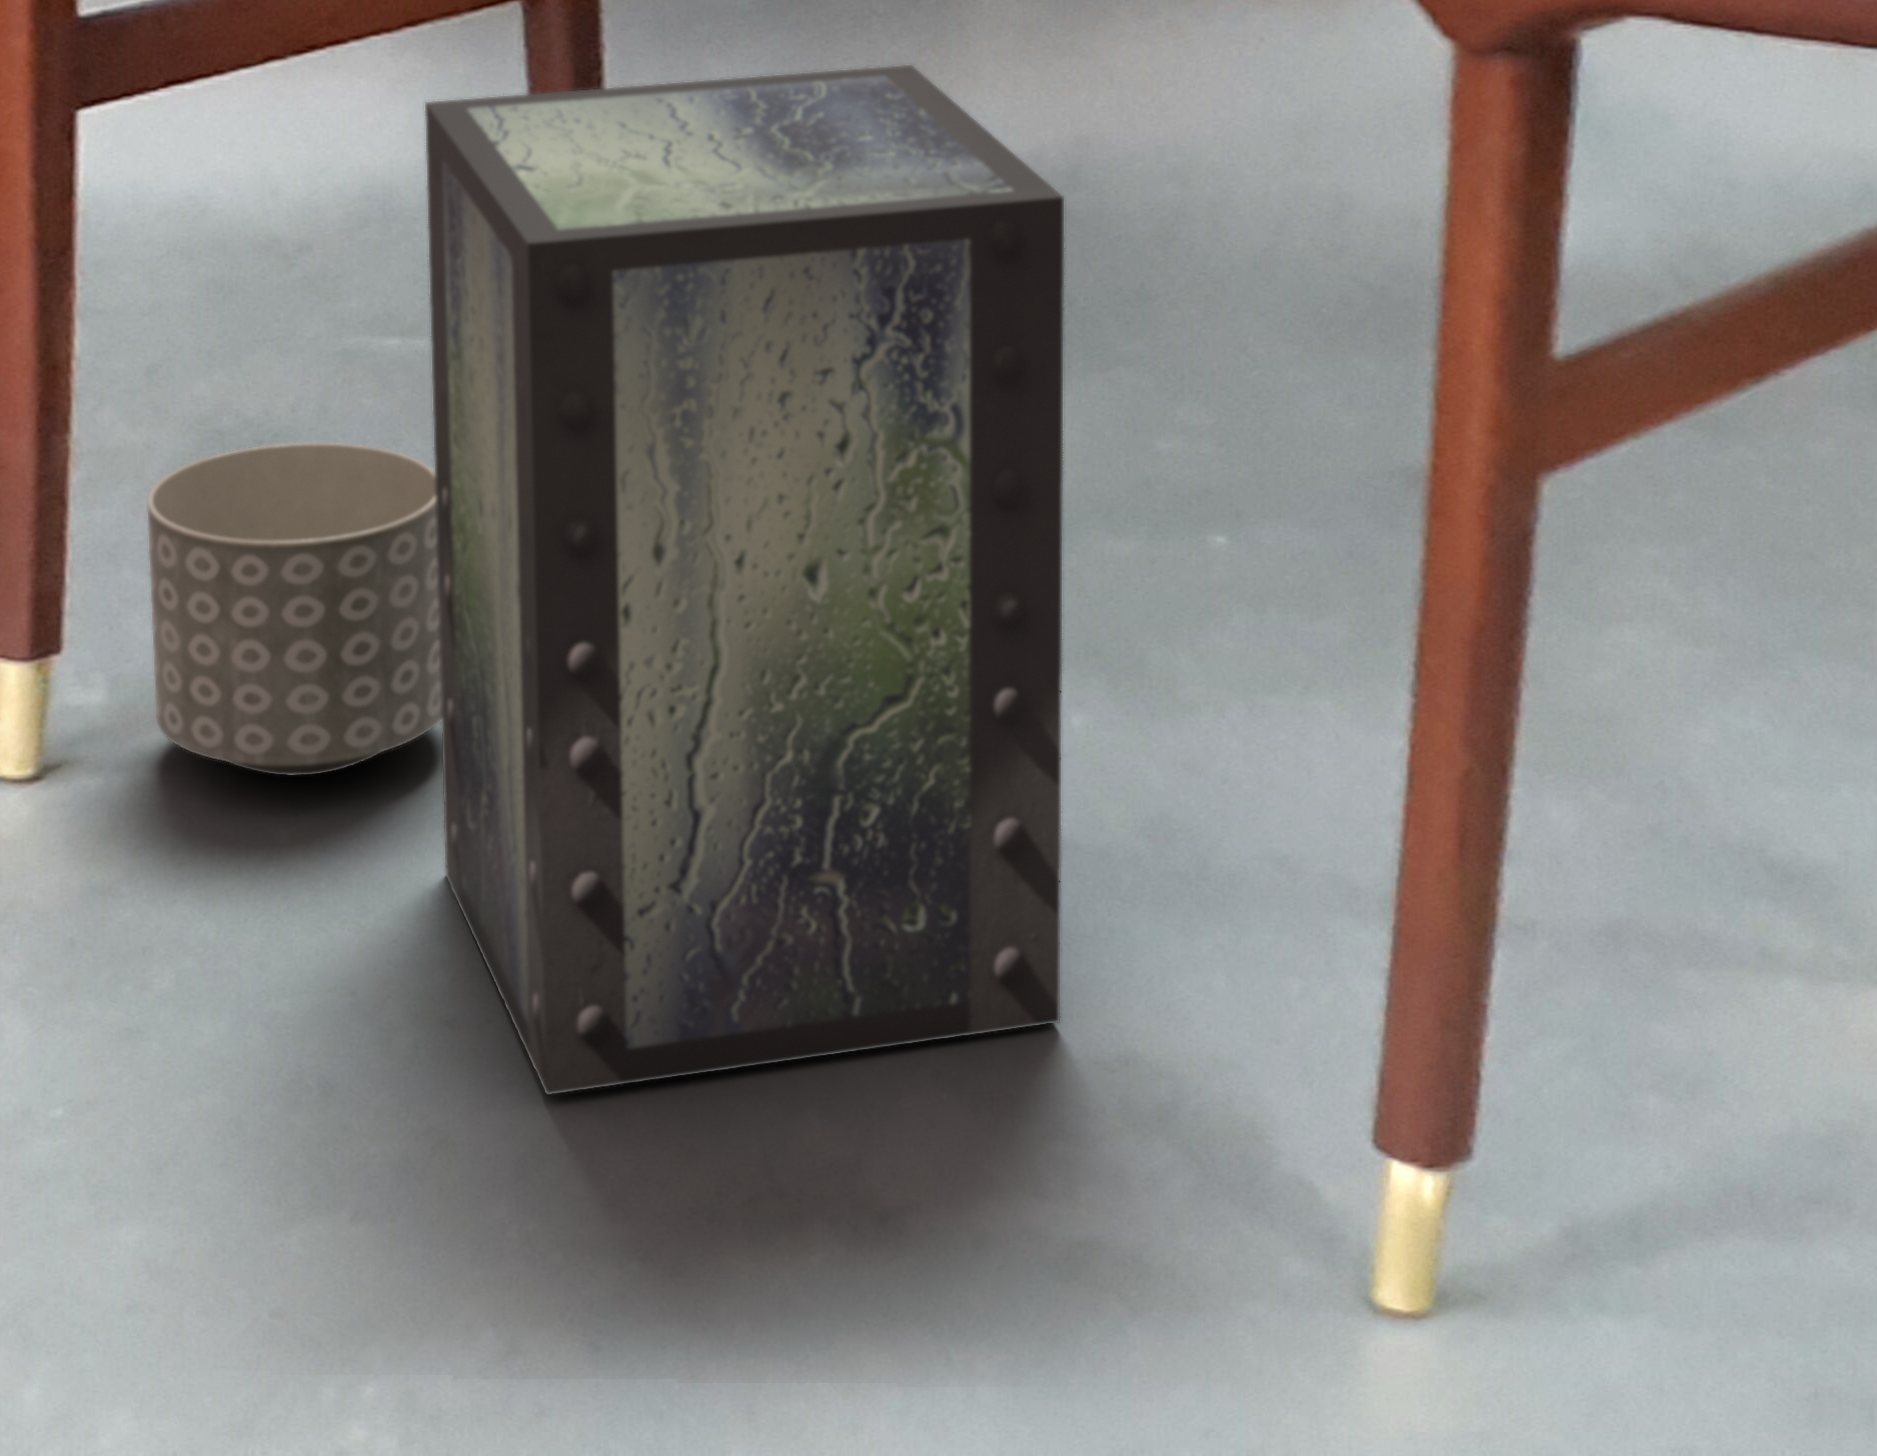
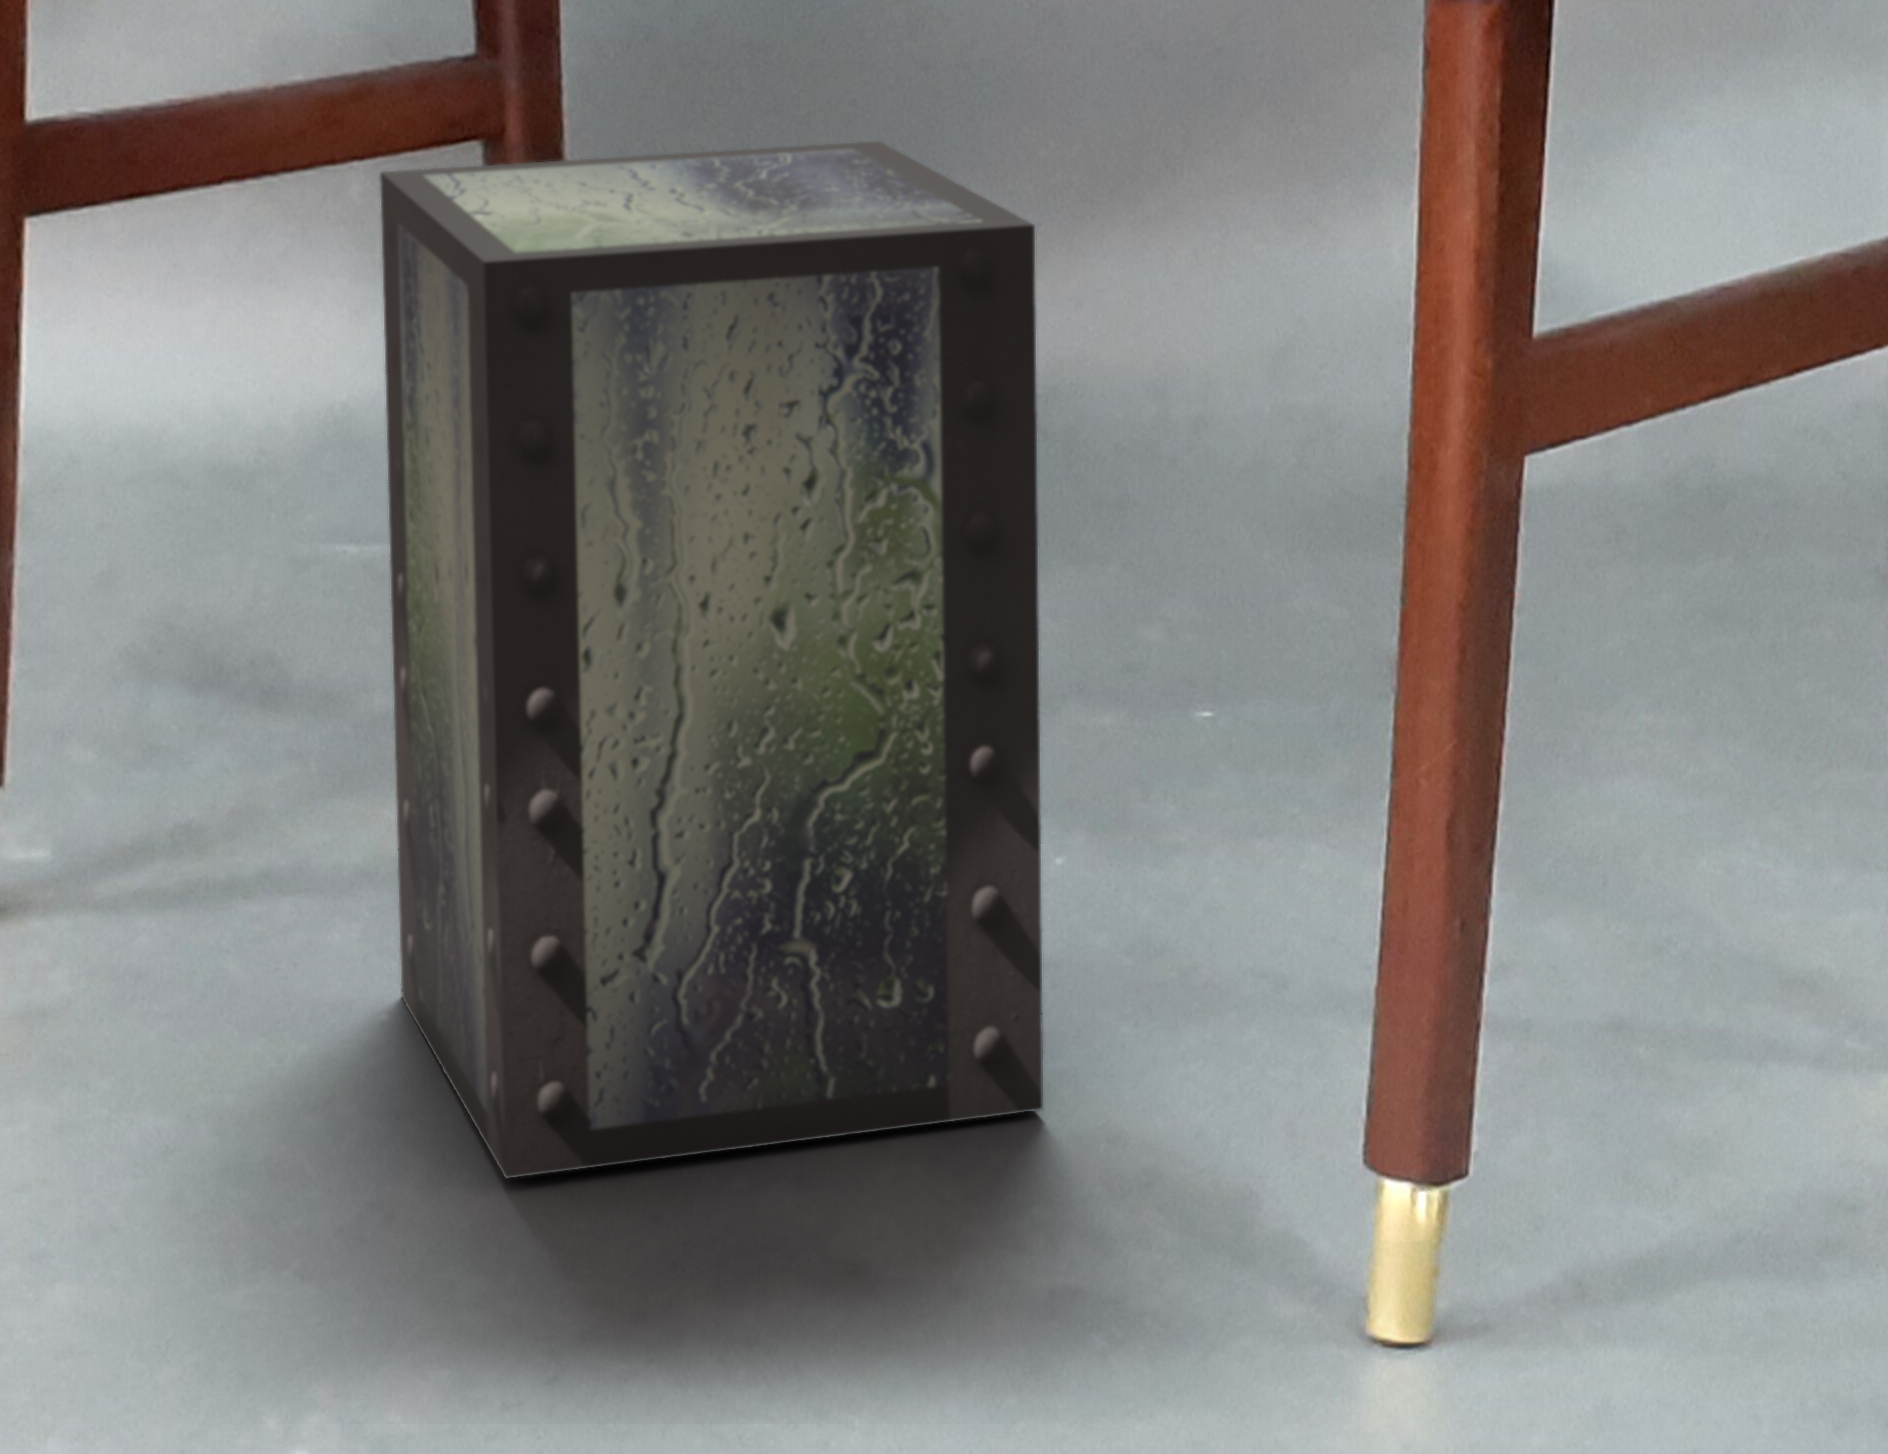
planter: present [147,443,441,775] -> none [93,576,405,912]

